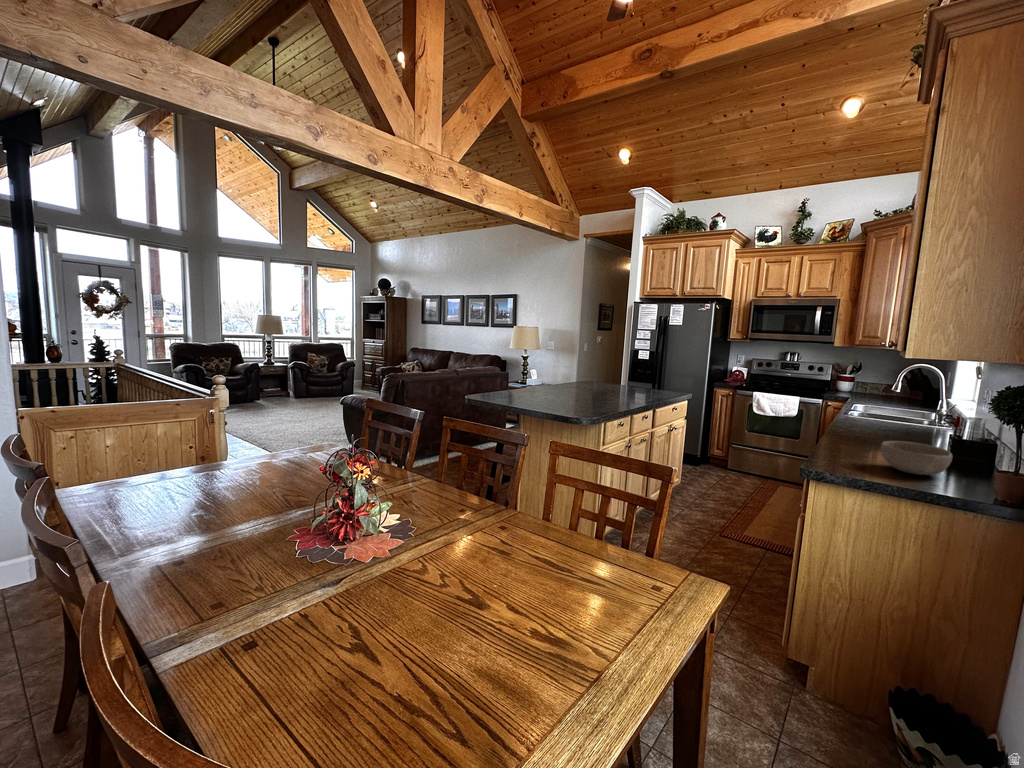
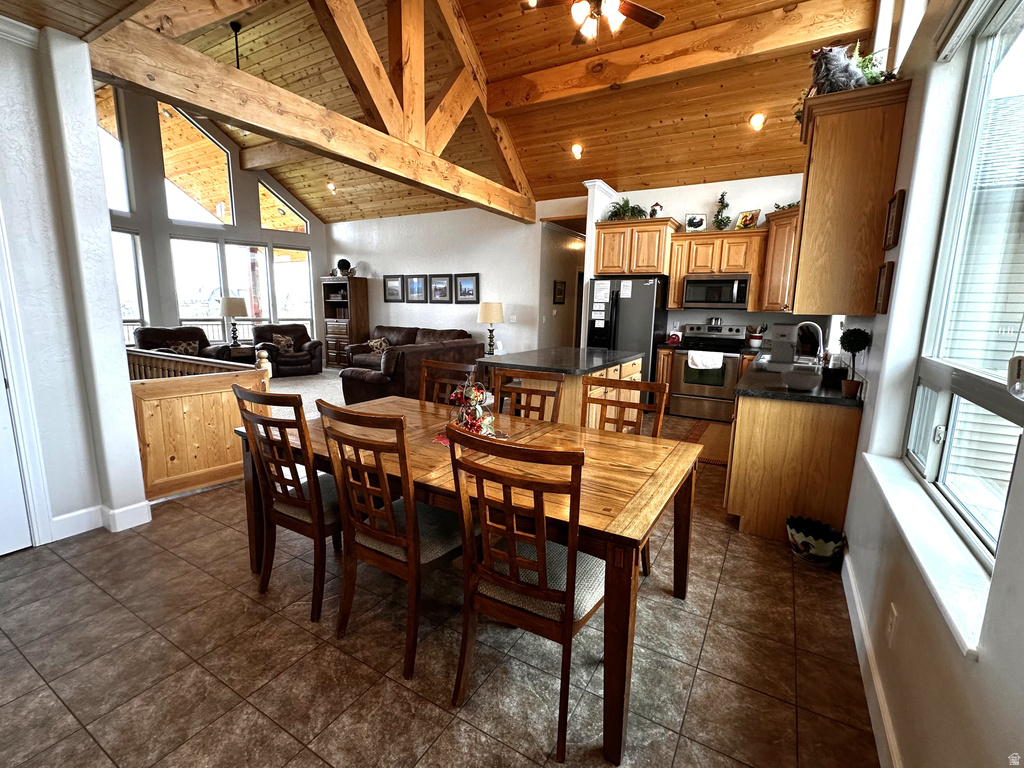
coffee maker: none [858,365,913,438] -> present [767,323,801,372]

